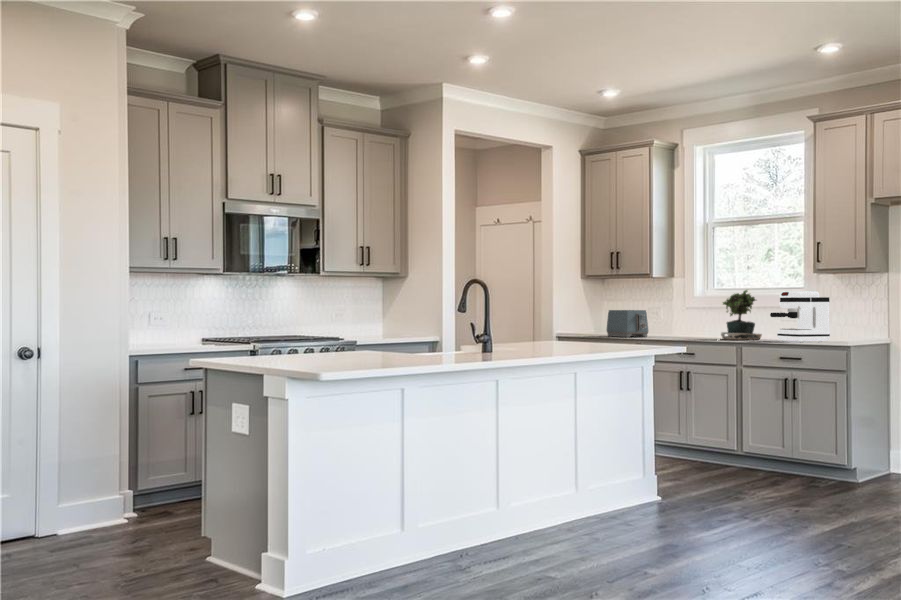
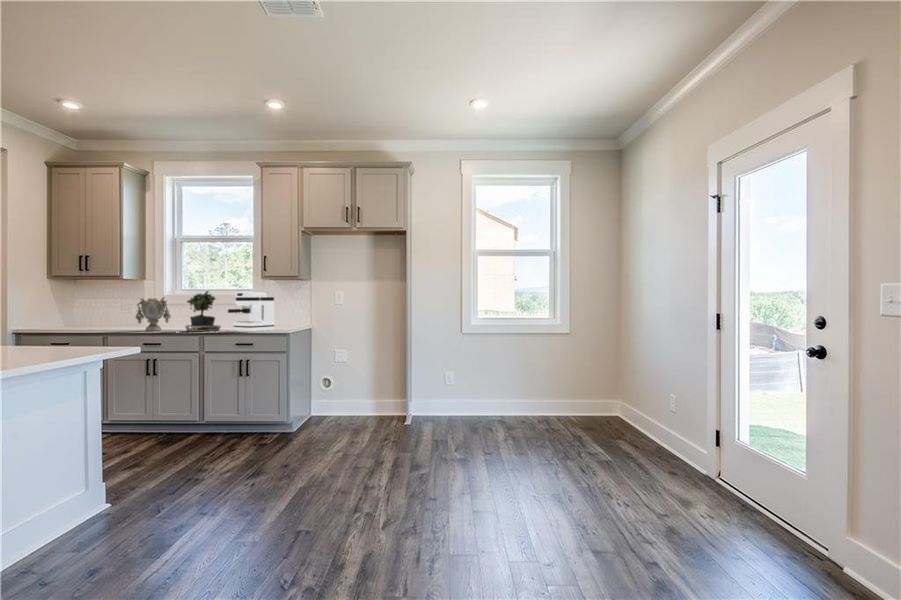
vase: none [667,297,704,338] -> present [136,297,171,331]
toaster: present [607,310,648,337] -> none [72,307,117,332]

